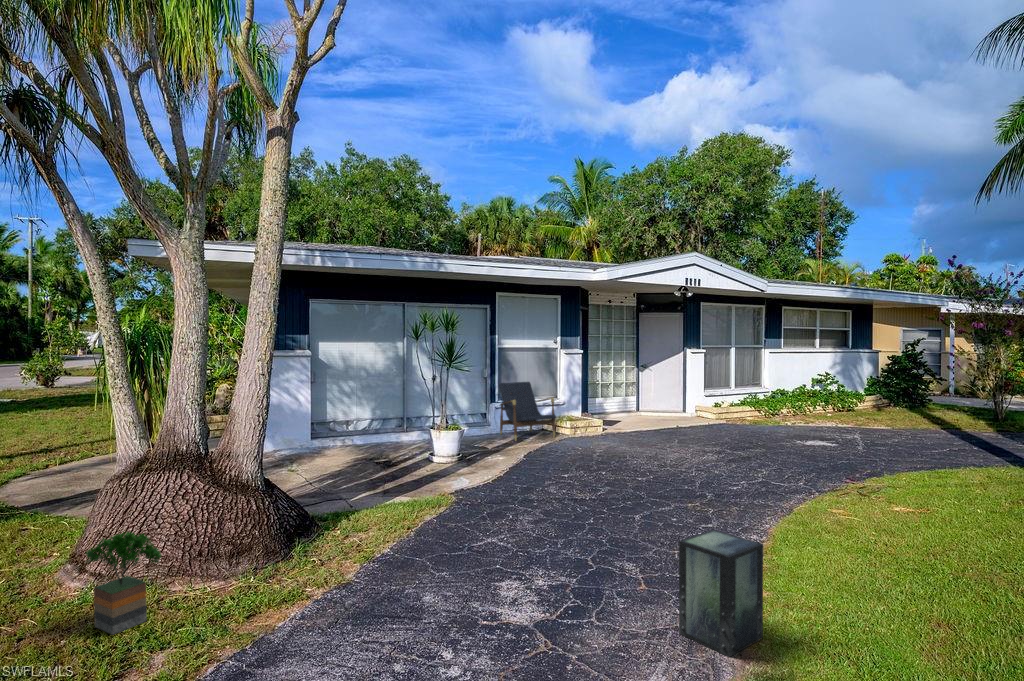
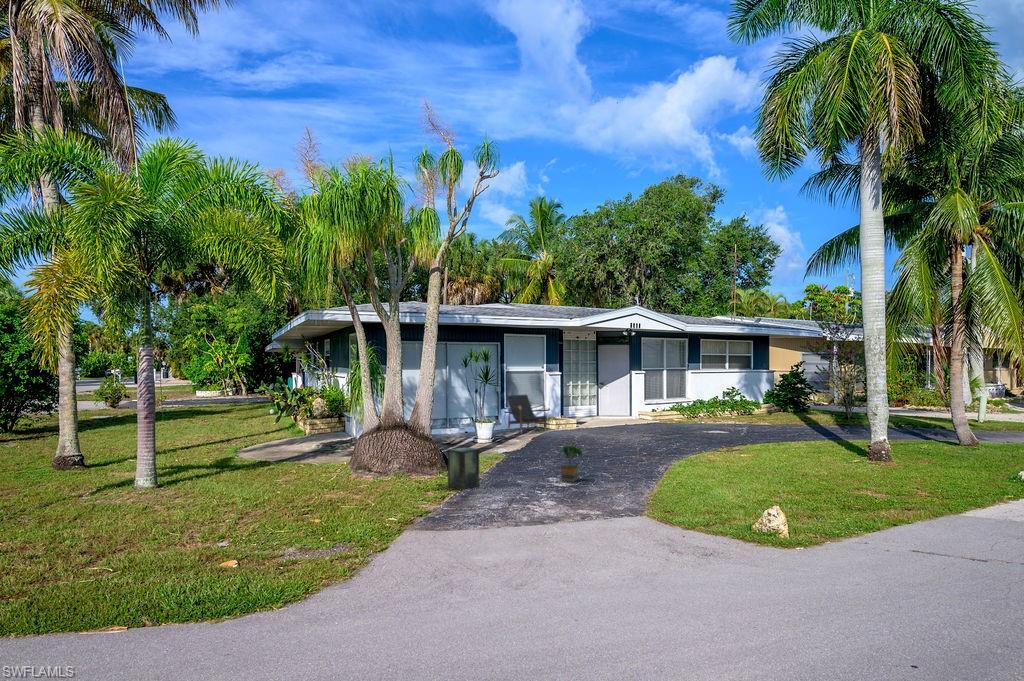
storage box: present [679,530,763,657] -> present [447,447,480,490]
potted tree: present [85,532,161,634] -> present [558,446,582,482]

